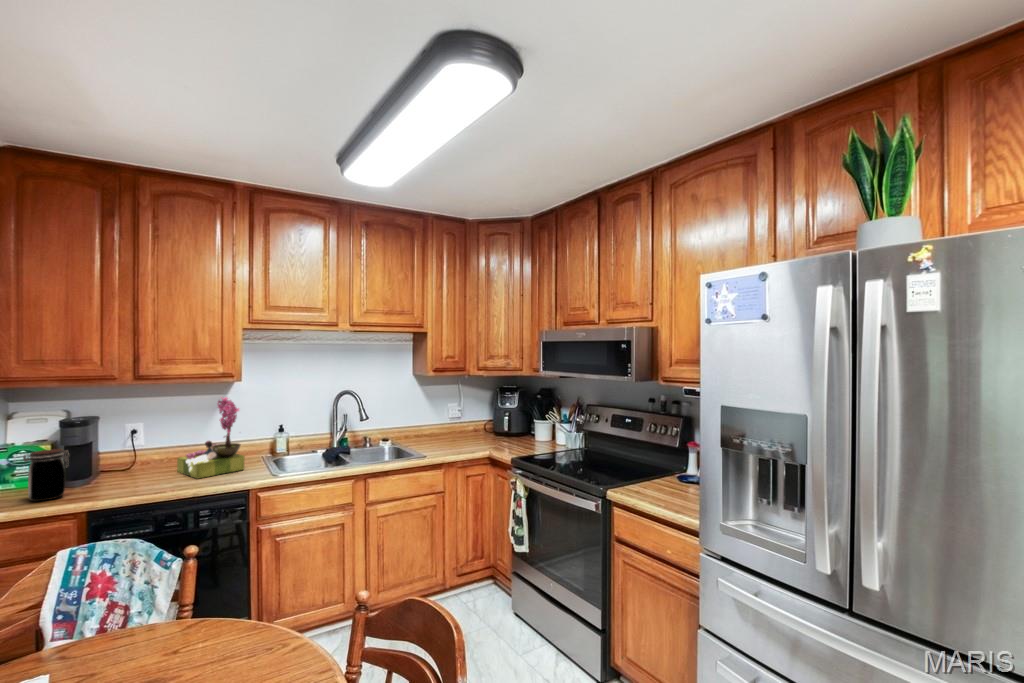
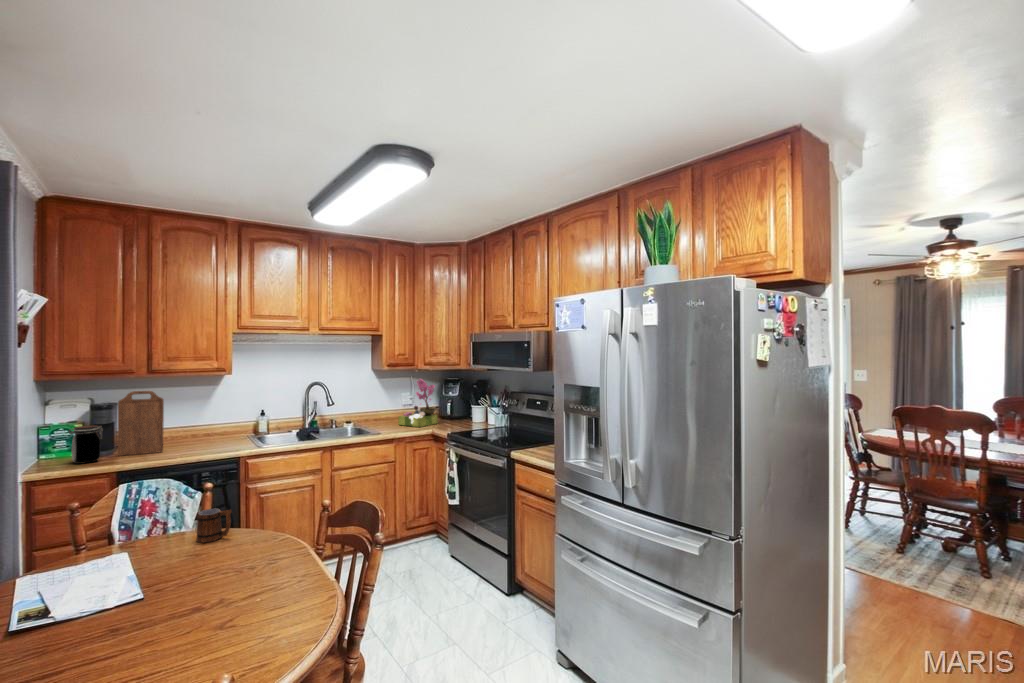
flower arrangement: present [177,397,244,479] -> present [398,379,438,427]
cutting board: none [92,403,153,488] -> present [118,391,164,456]
mug: none [156,602,213,664] -> present [196,509,231,542]

